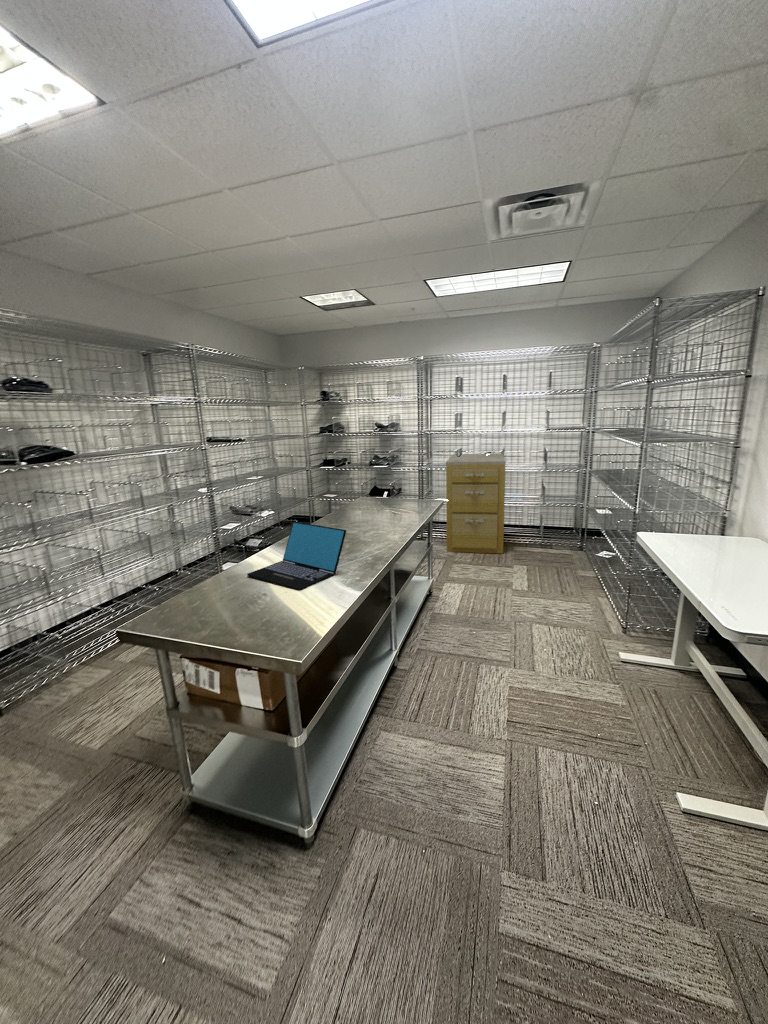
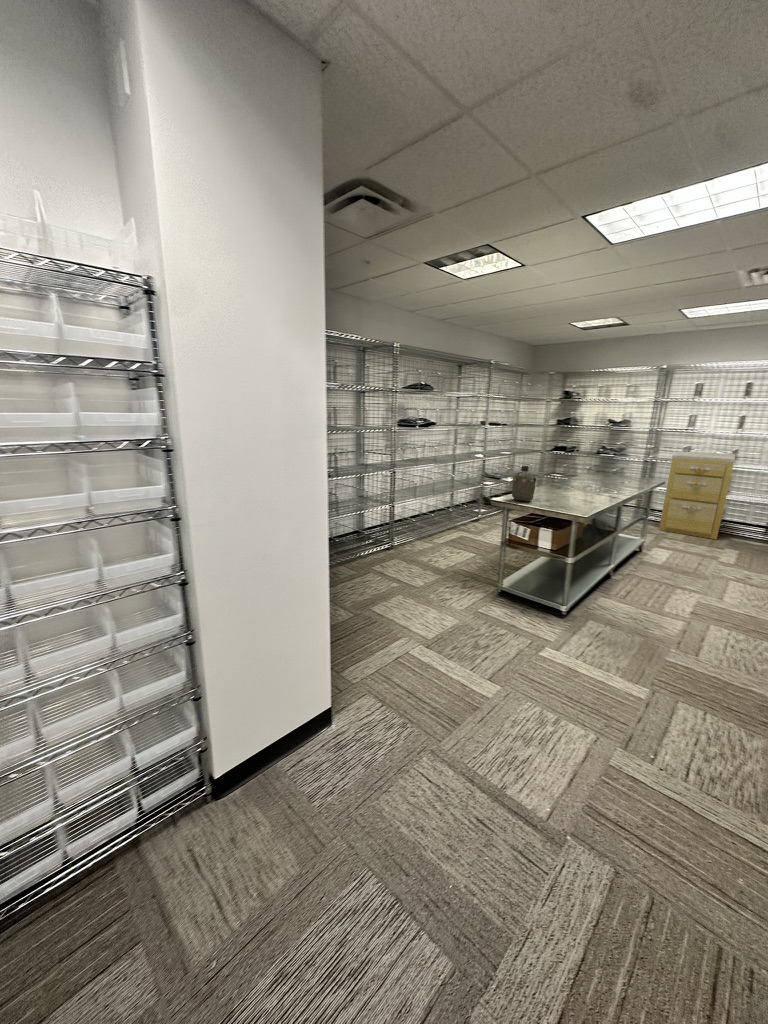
laptop: present [247,522,346,591] -> none [538,472,602,503]
water bottle: none [165,537,219,612] -> present [512,466,537,502]

